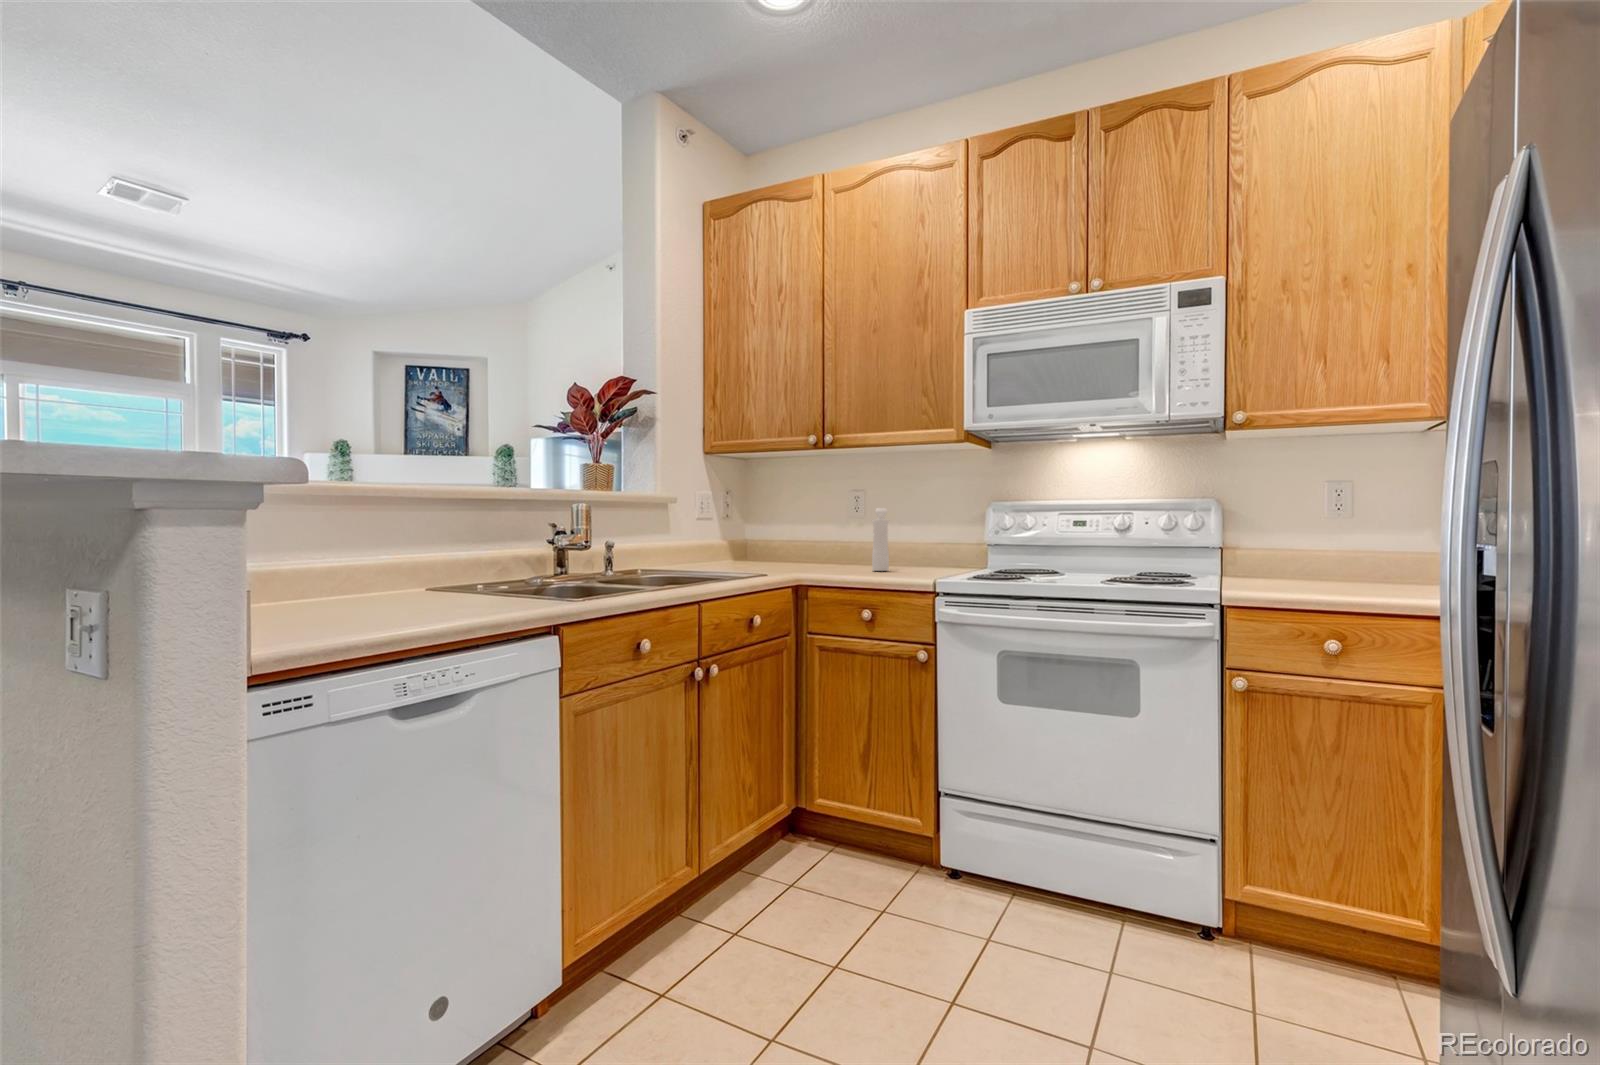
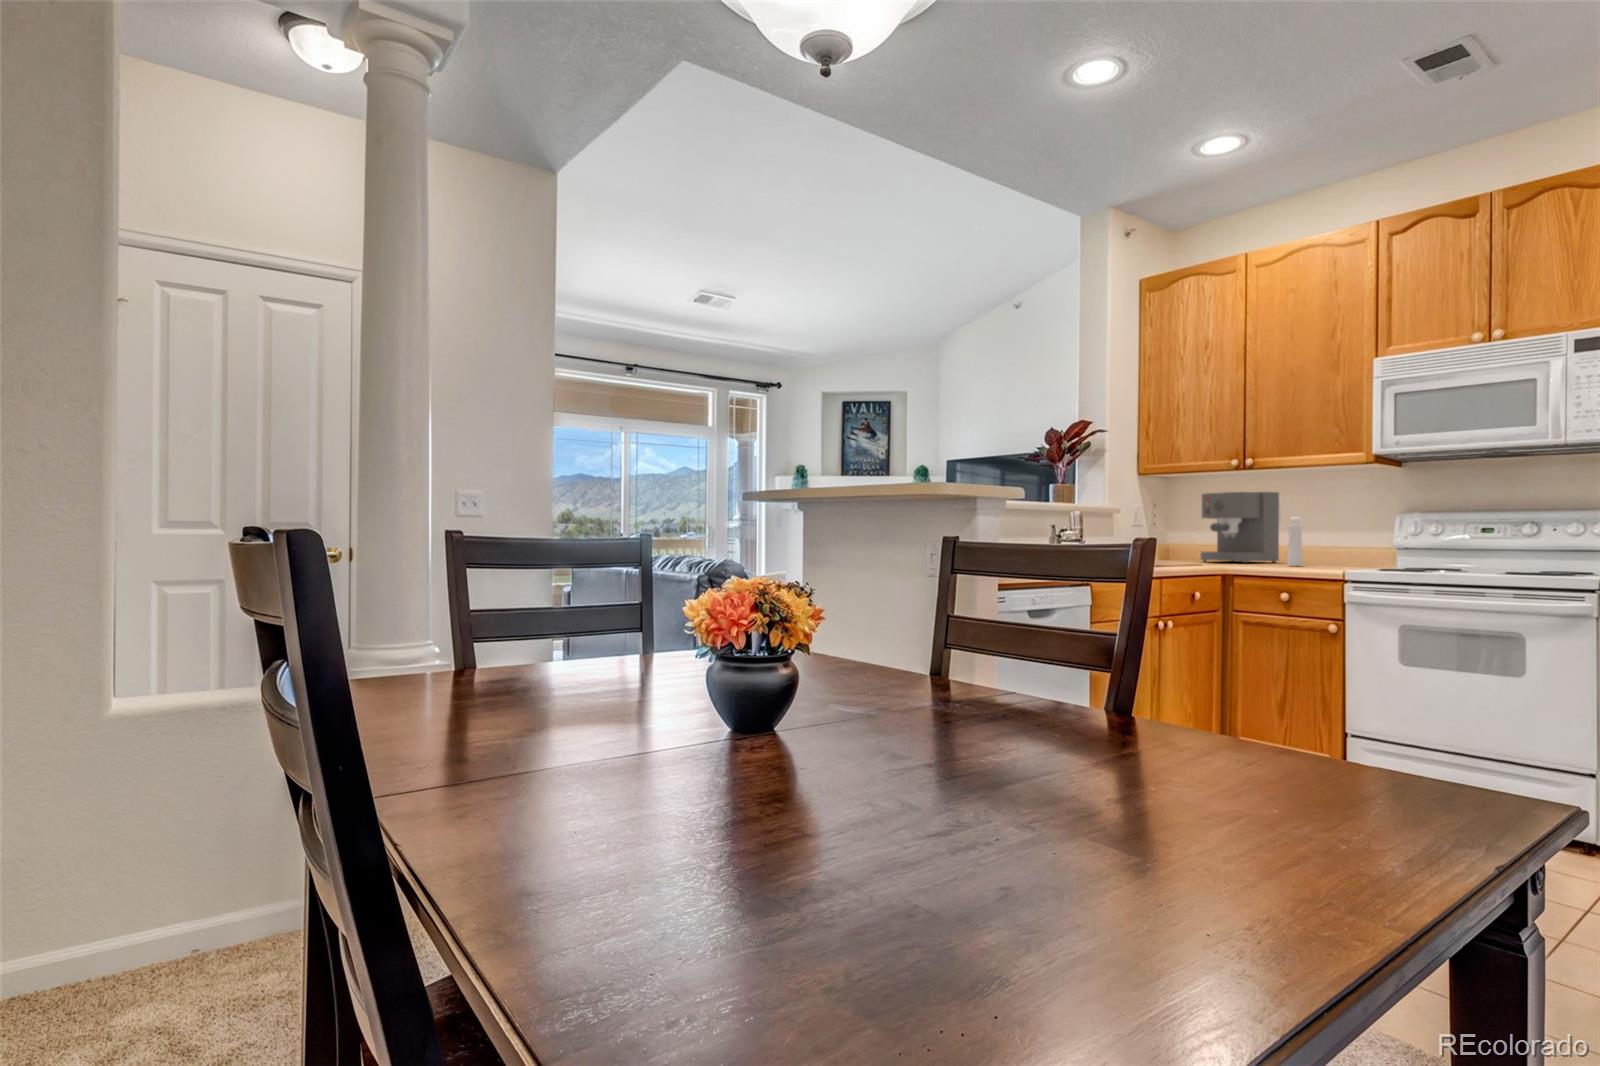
coffee maker: none [779,477,864,566] -> present [1201,492,1279,563]

